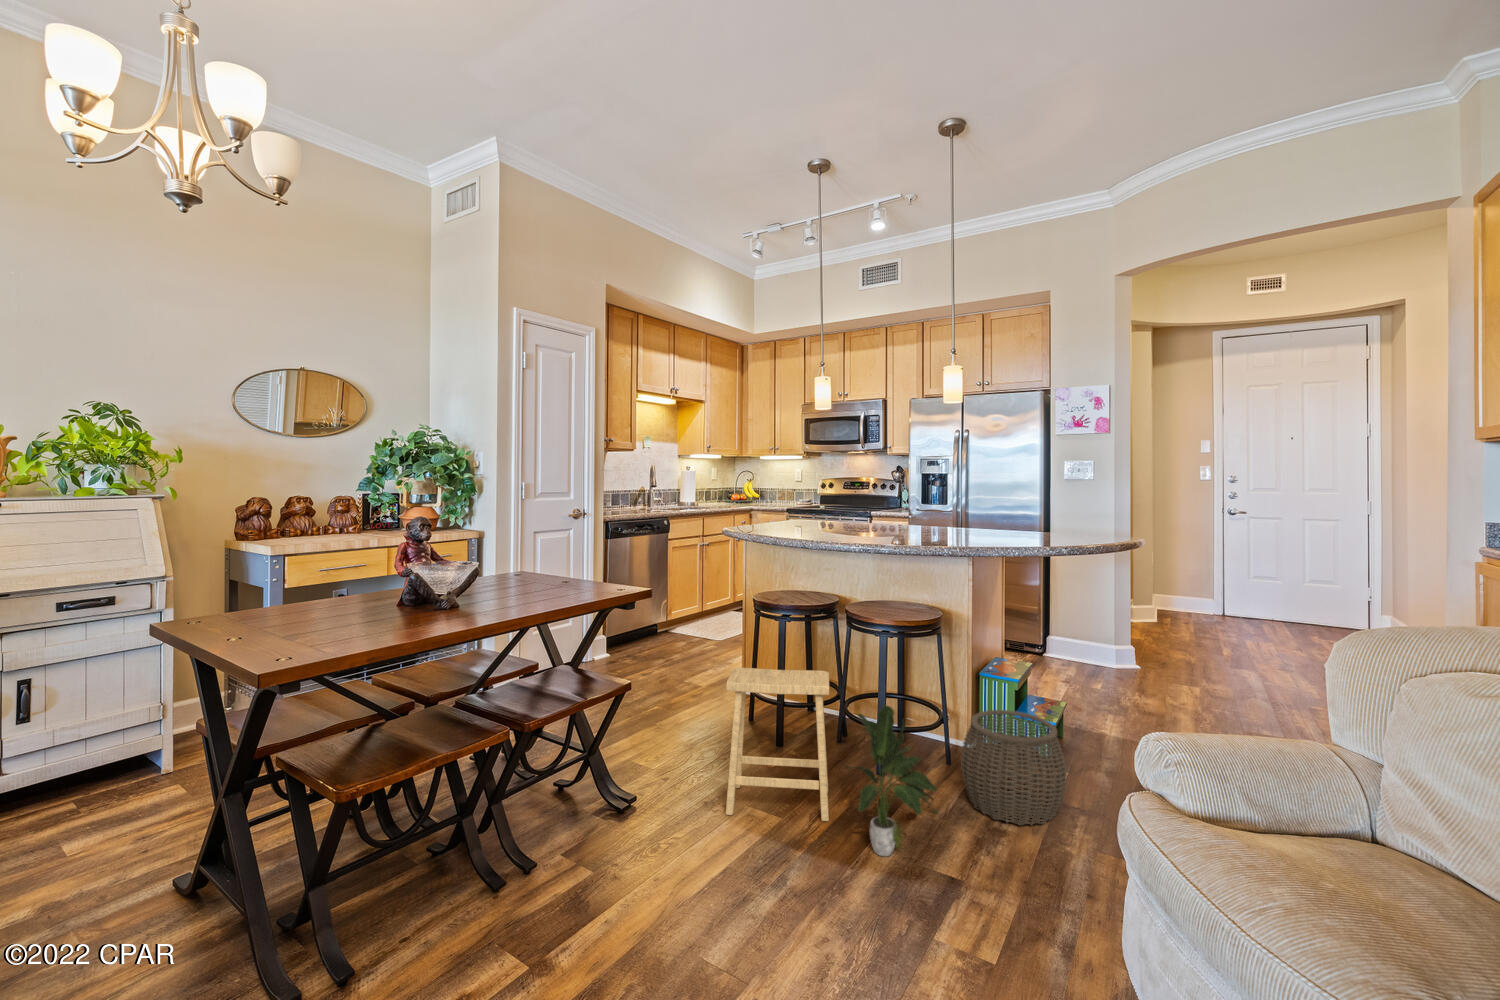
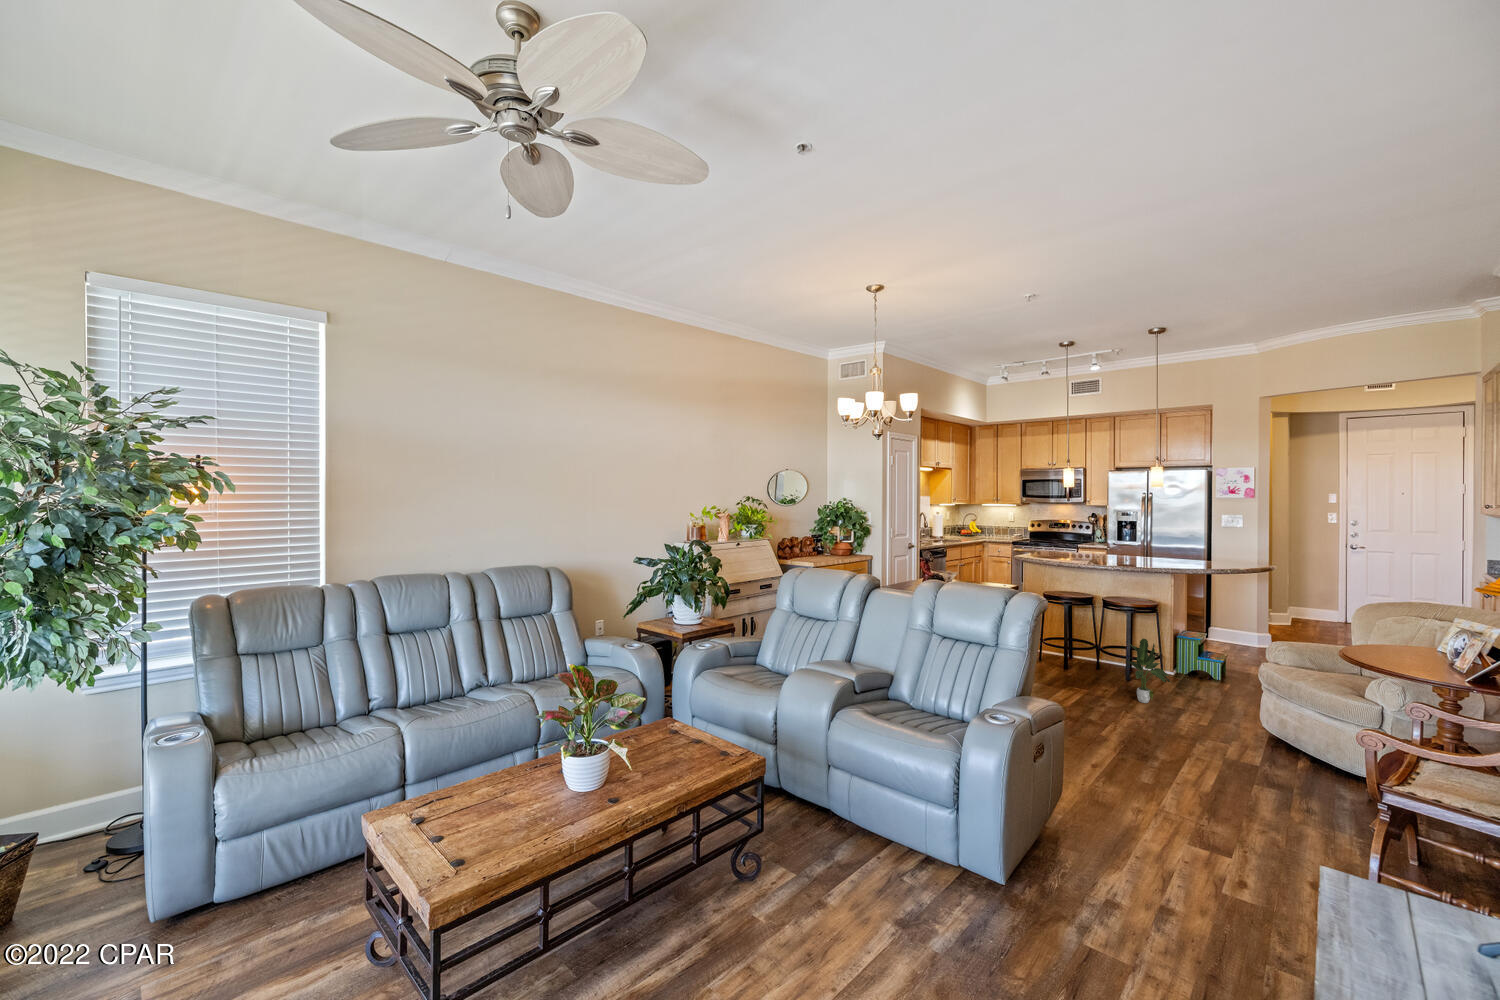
footstool: present [726,667,829,821] -> none [1055,625,1112,693]
woven basket: present [961,710,1067,826] -> none [1174,649,1232,699]

